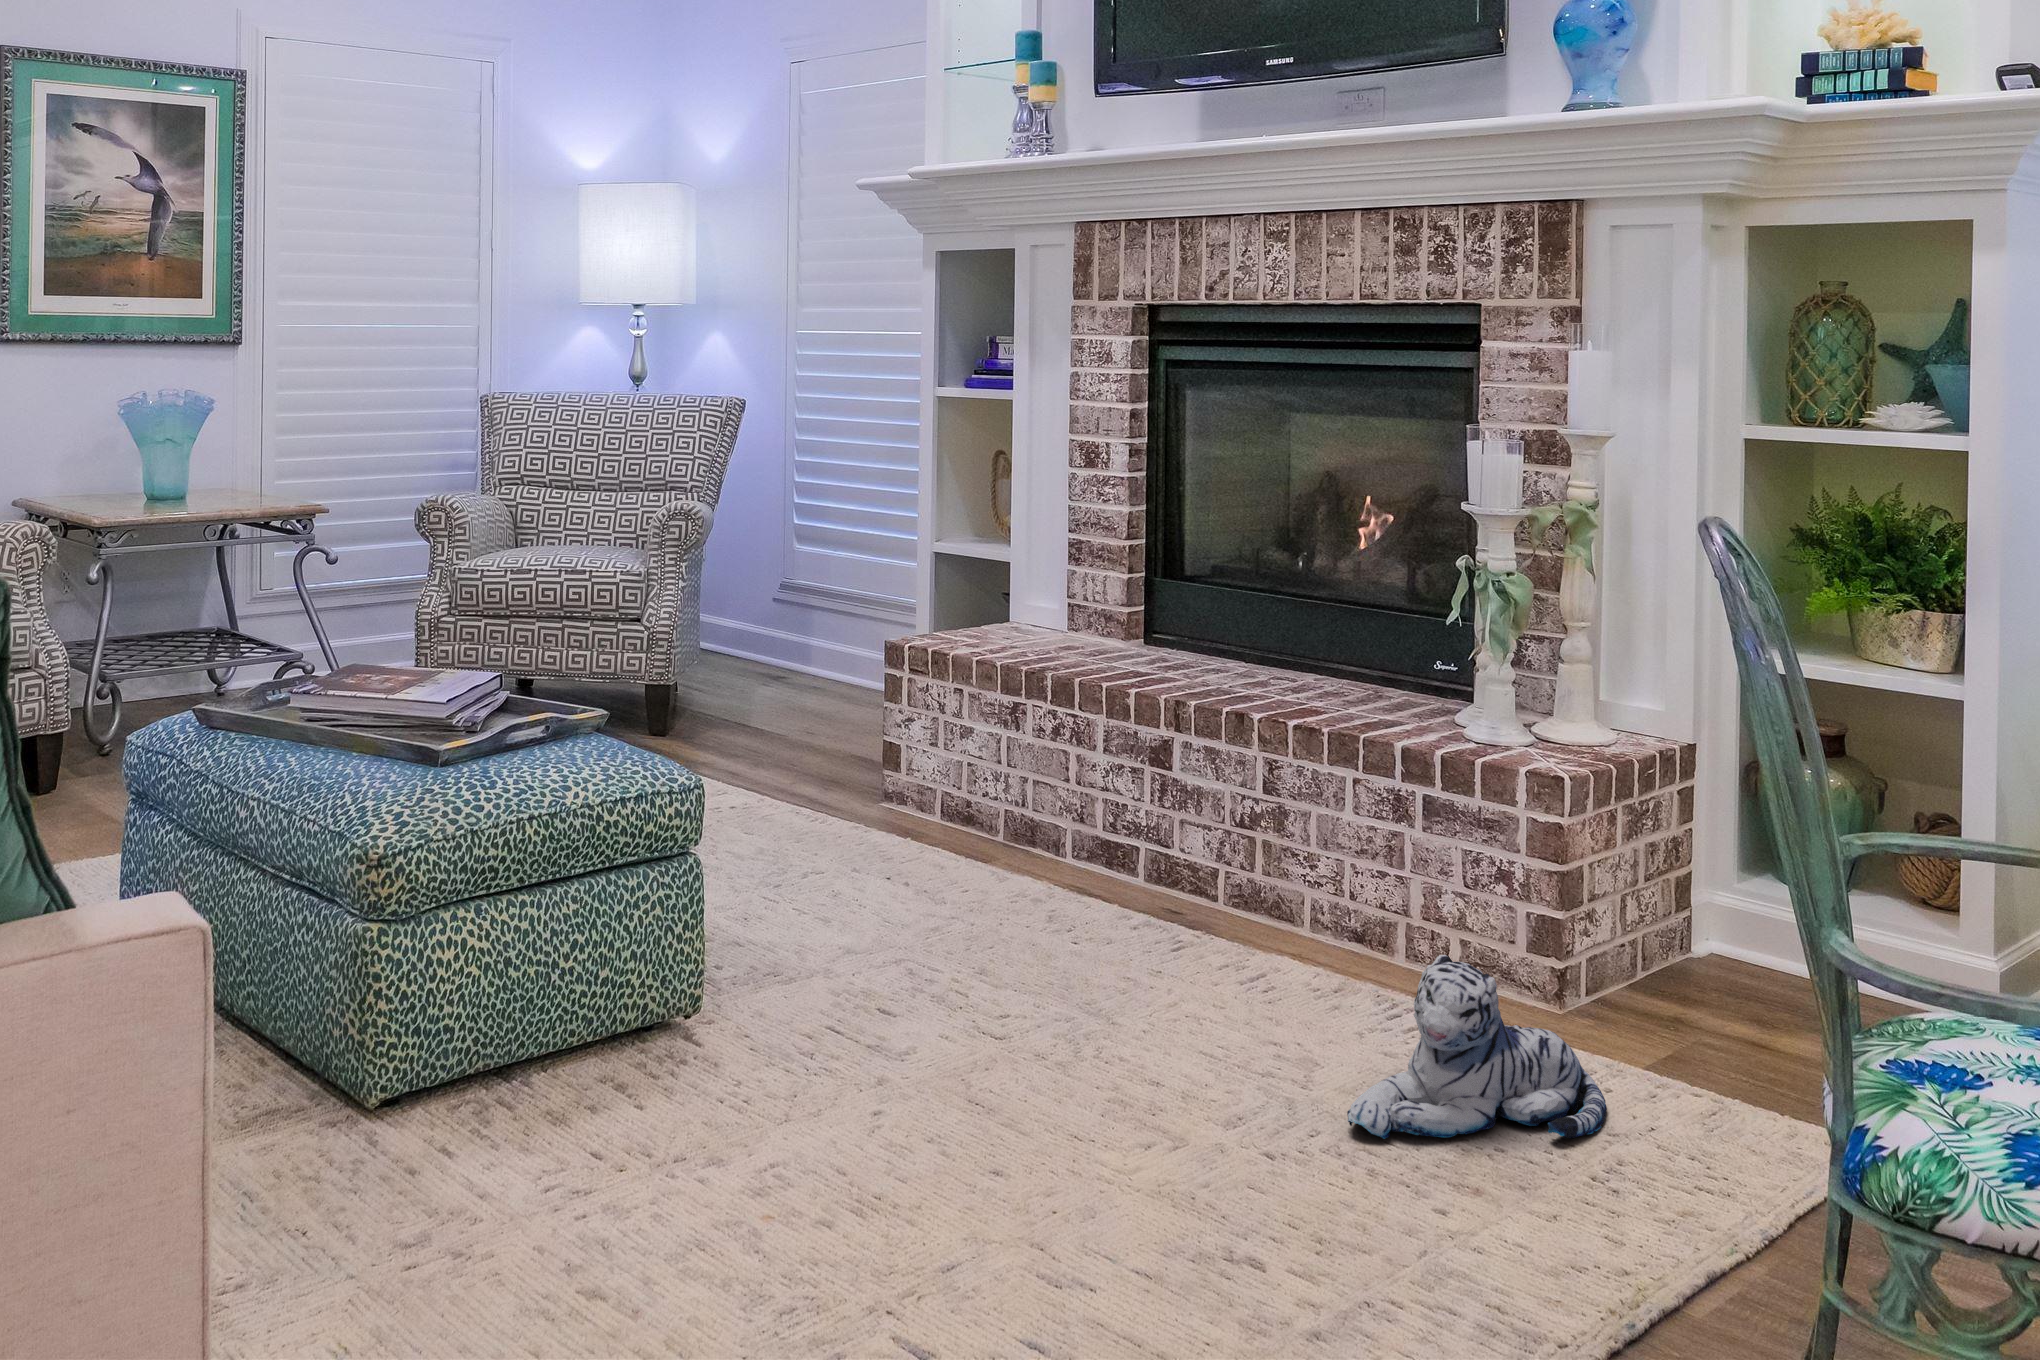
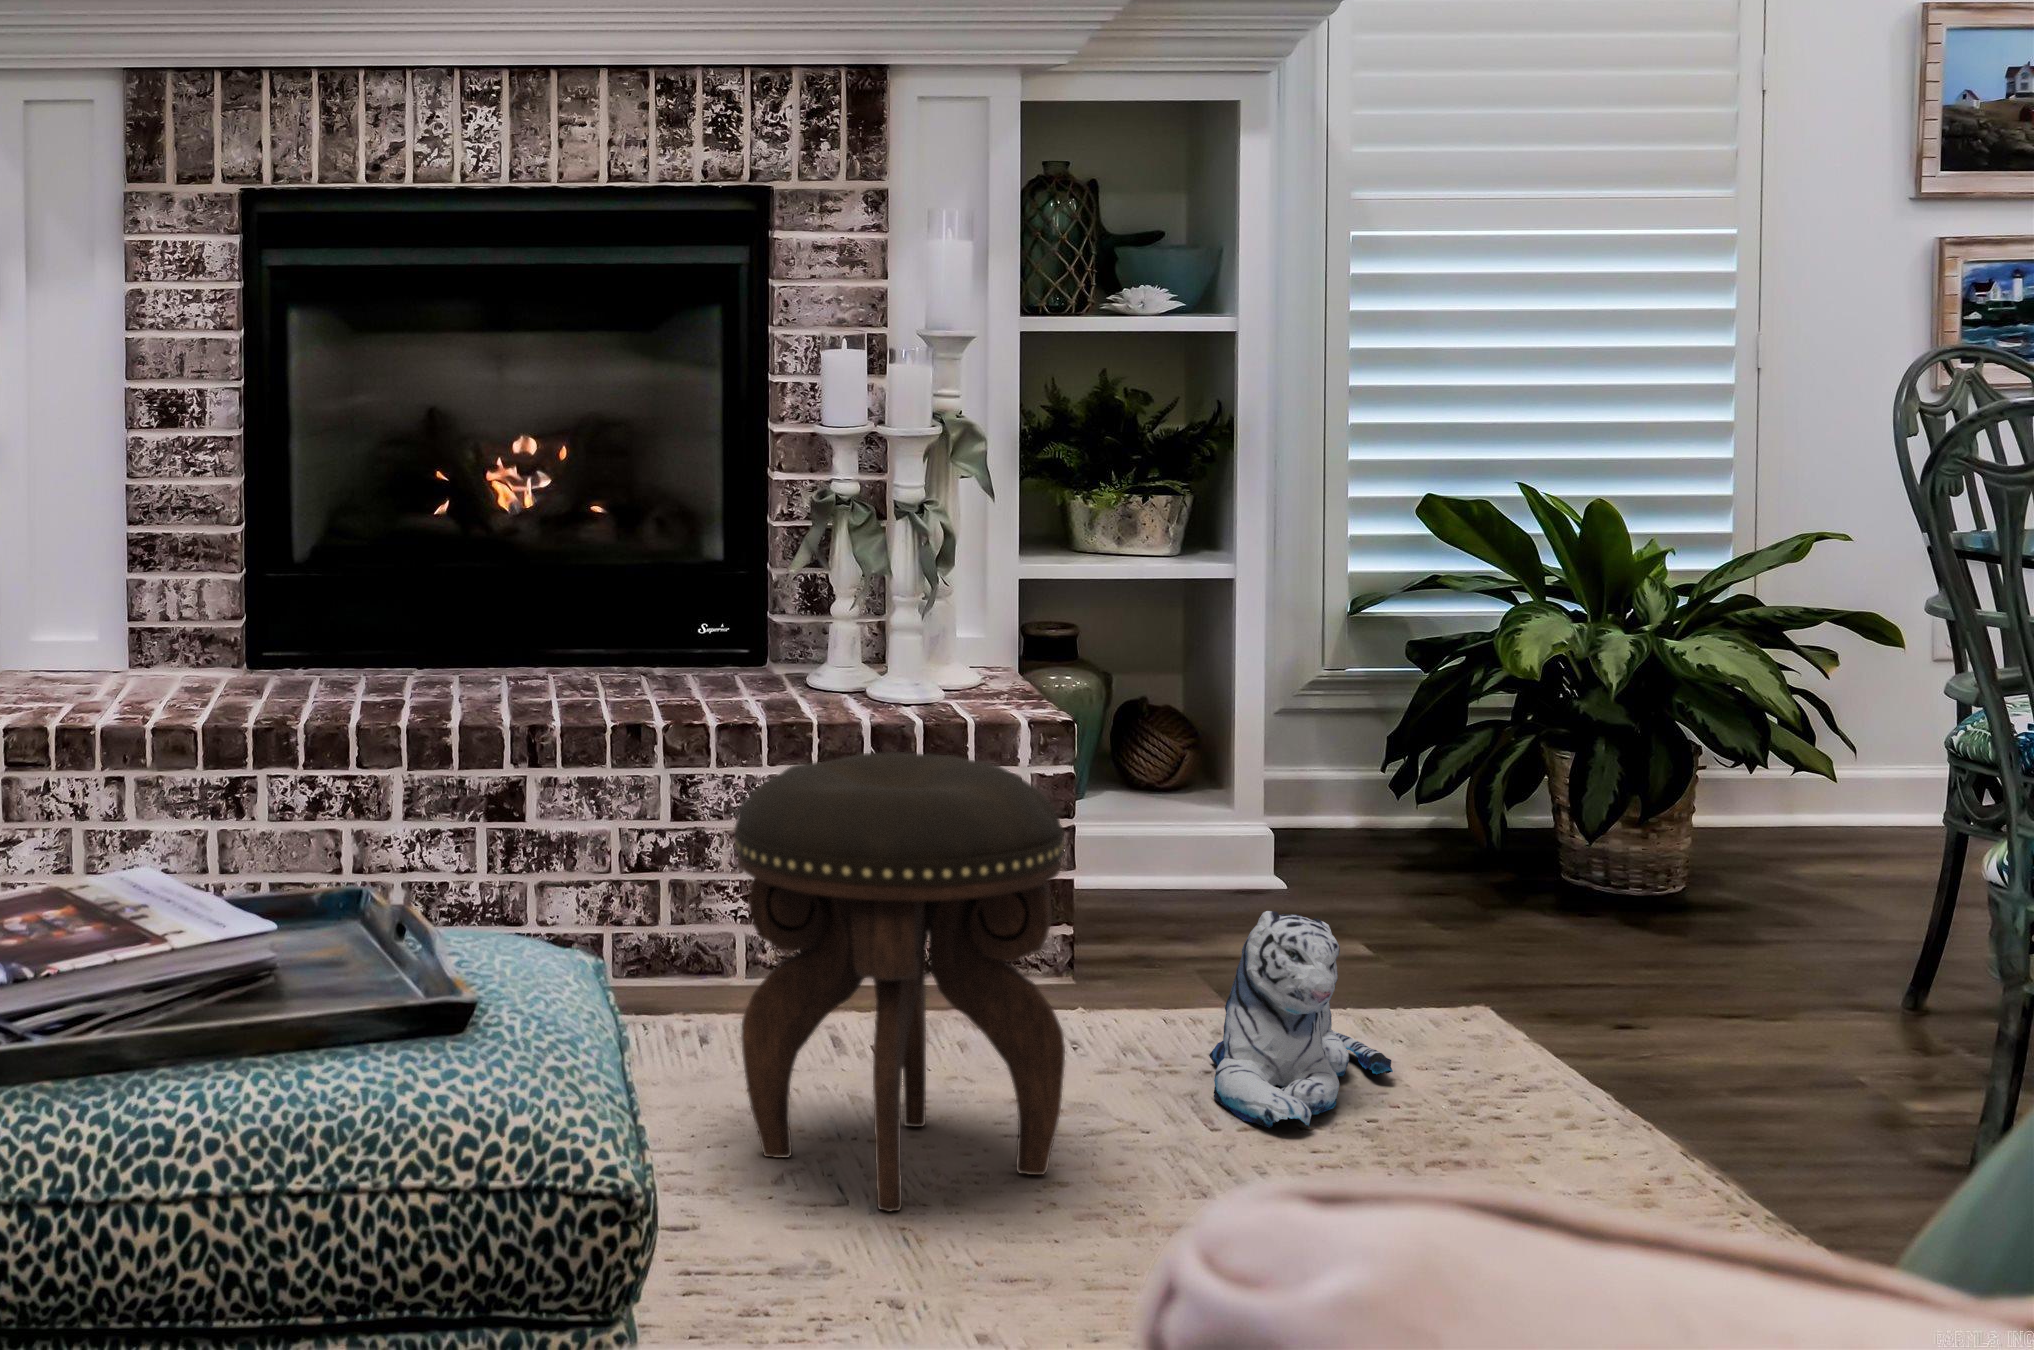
footstool: none [939,743,1182,1087] -> present [735,752,1065,1211]

